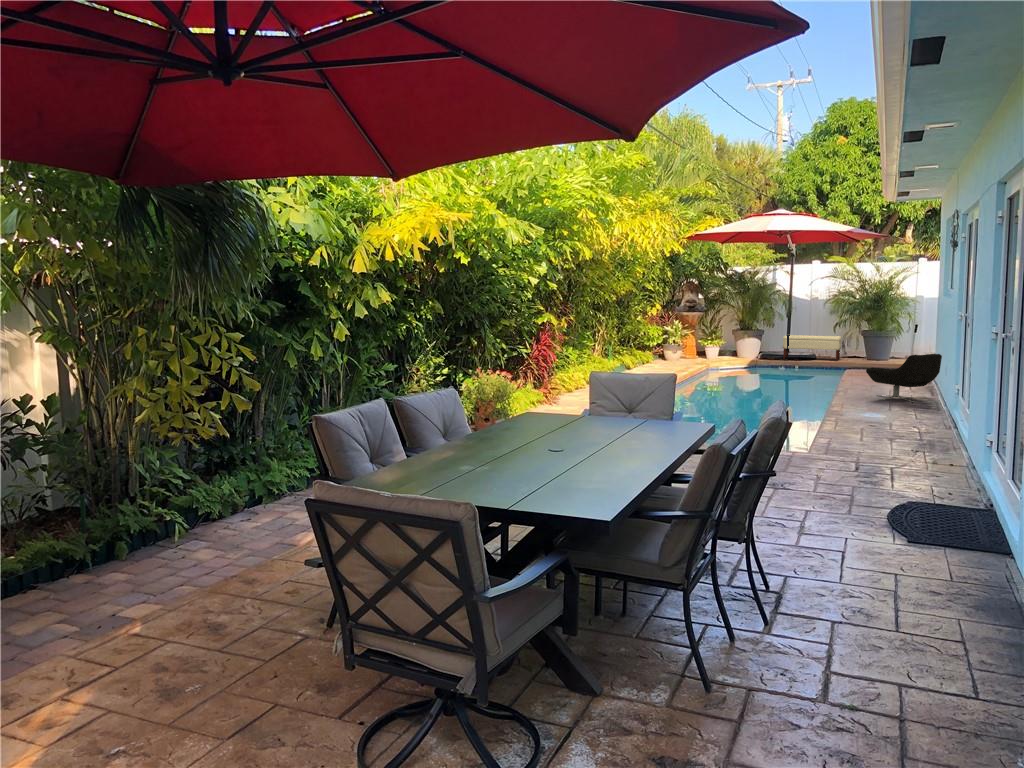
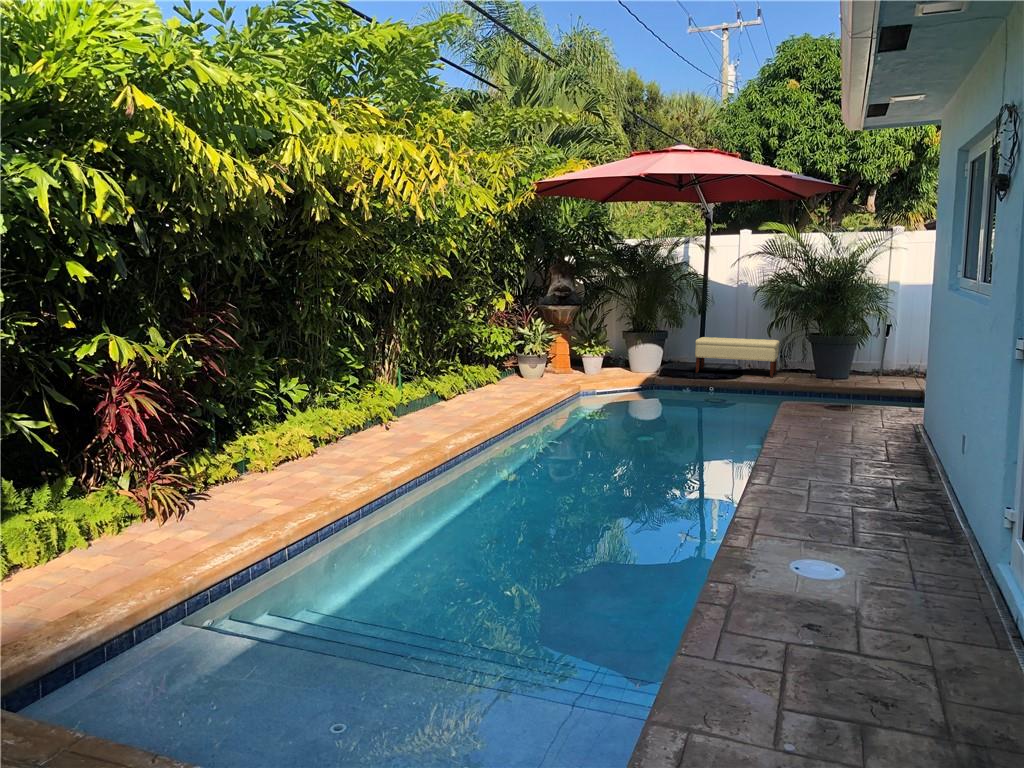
lounge chair: present [866,354,942,402] -> none [805,418,966,519]

